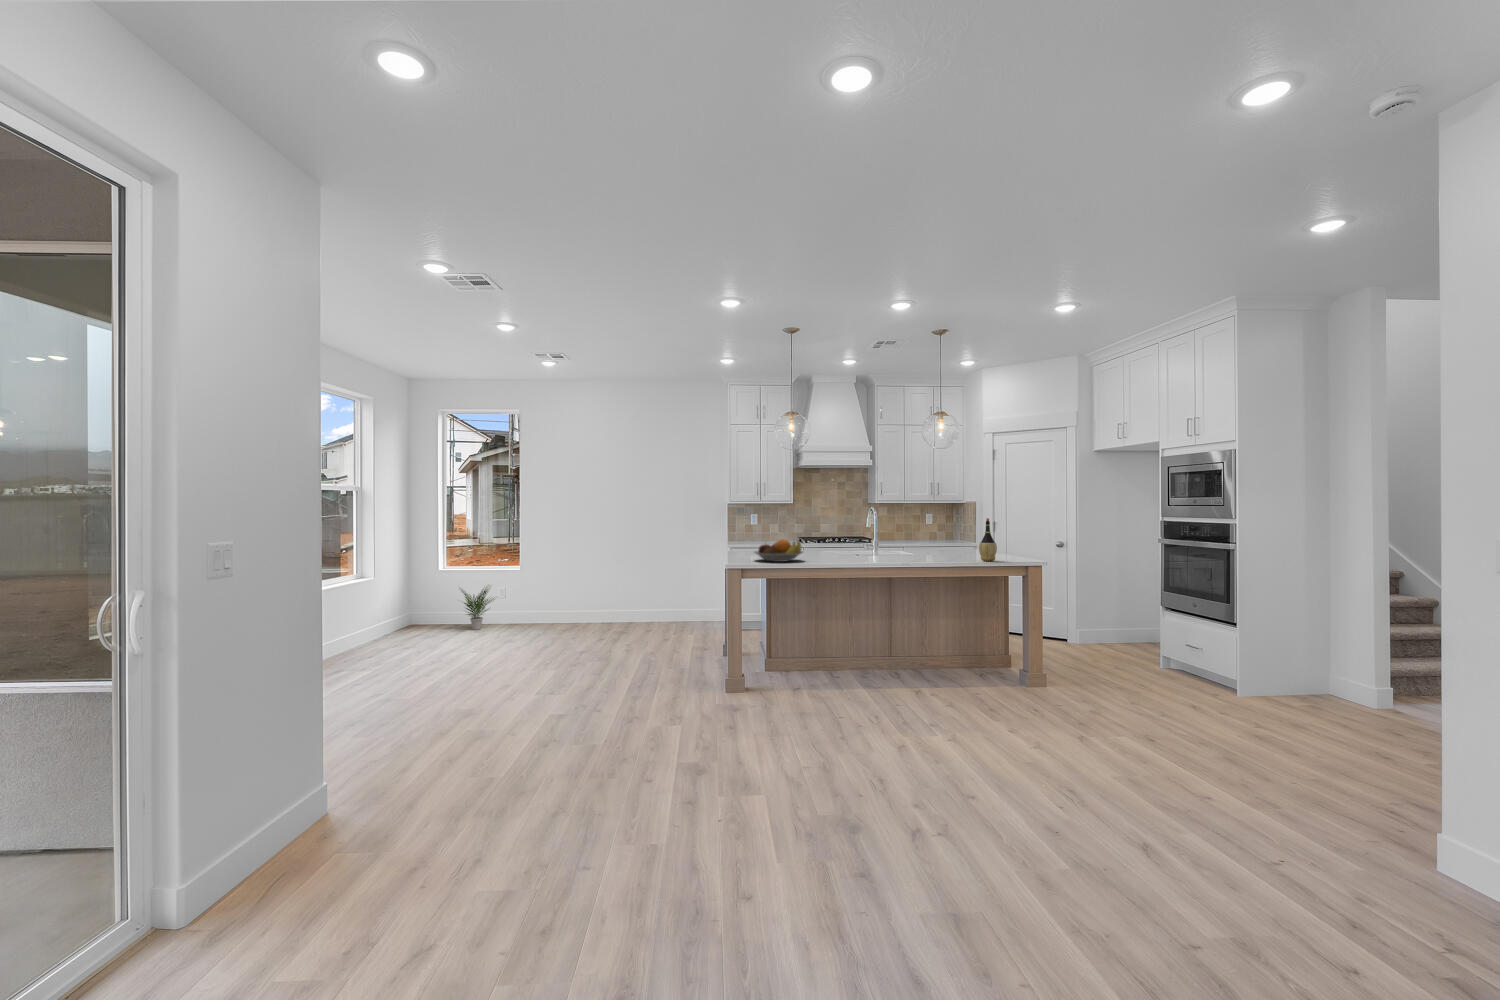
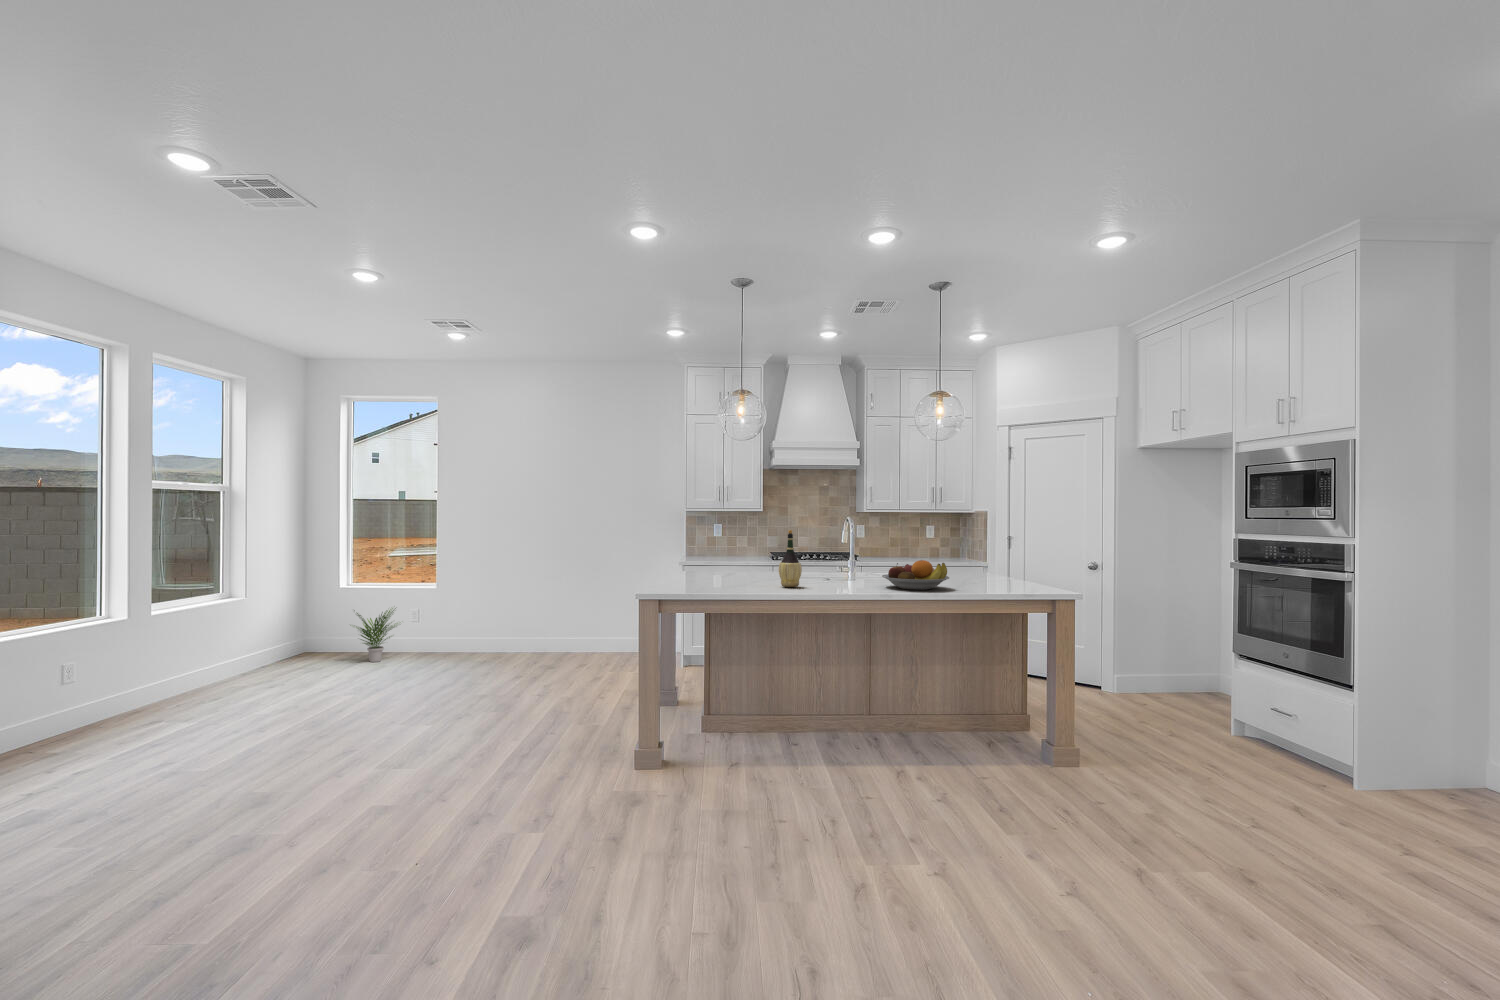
wine bottle: present [979,518,997,561] -> present [779,530,802,587]
fruit bowl: present [754,539,803,562] -> present [882,560,949,590]

